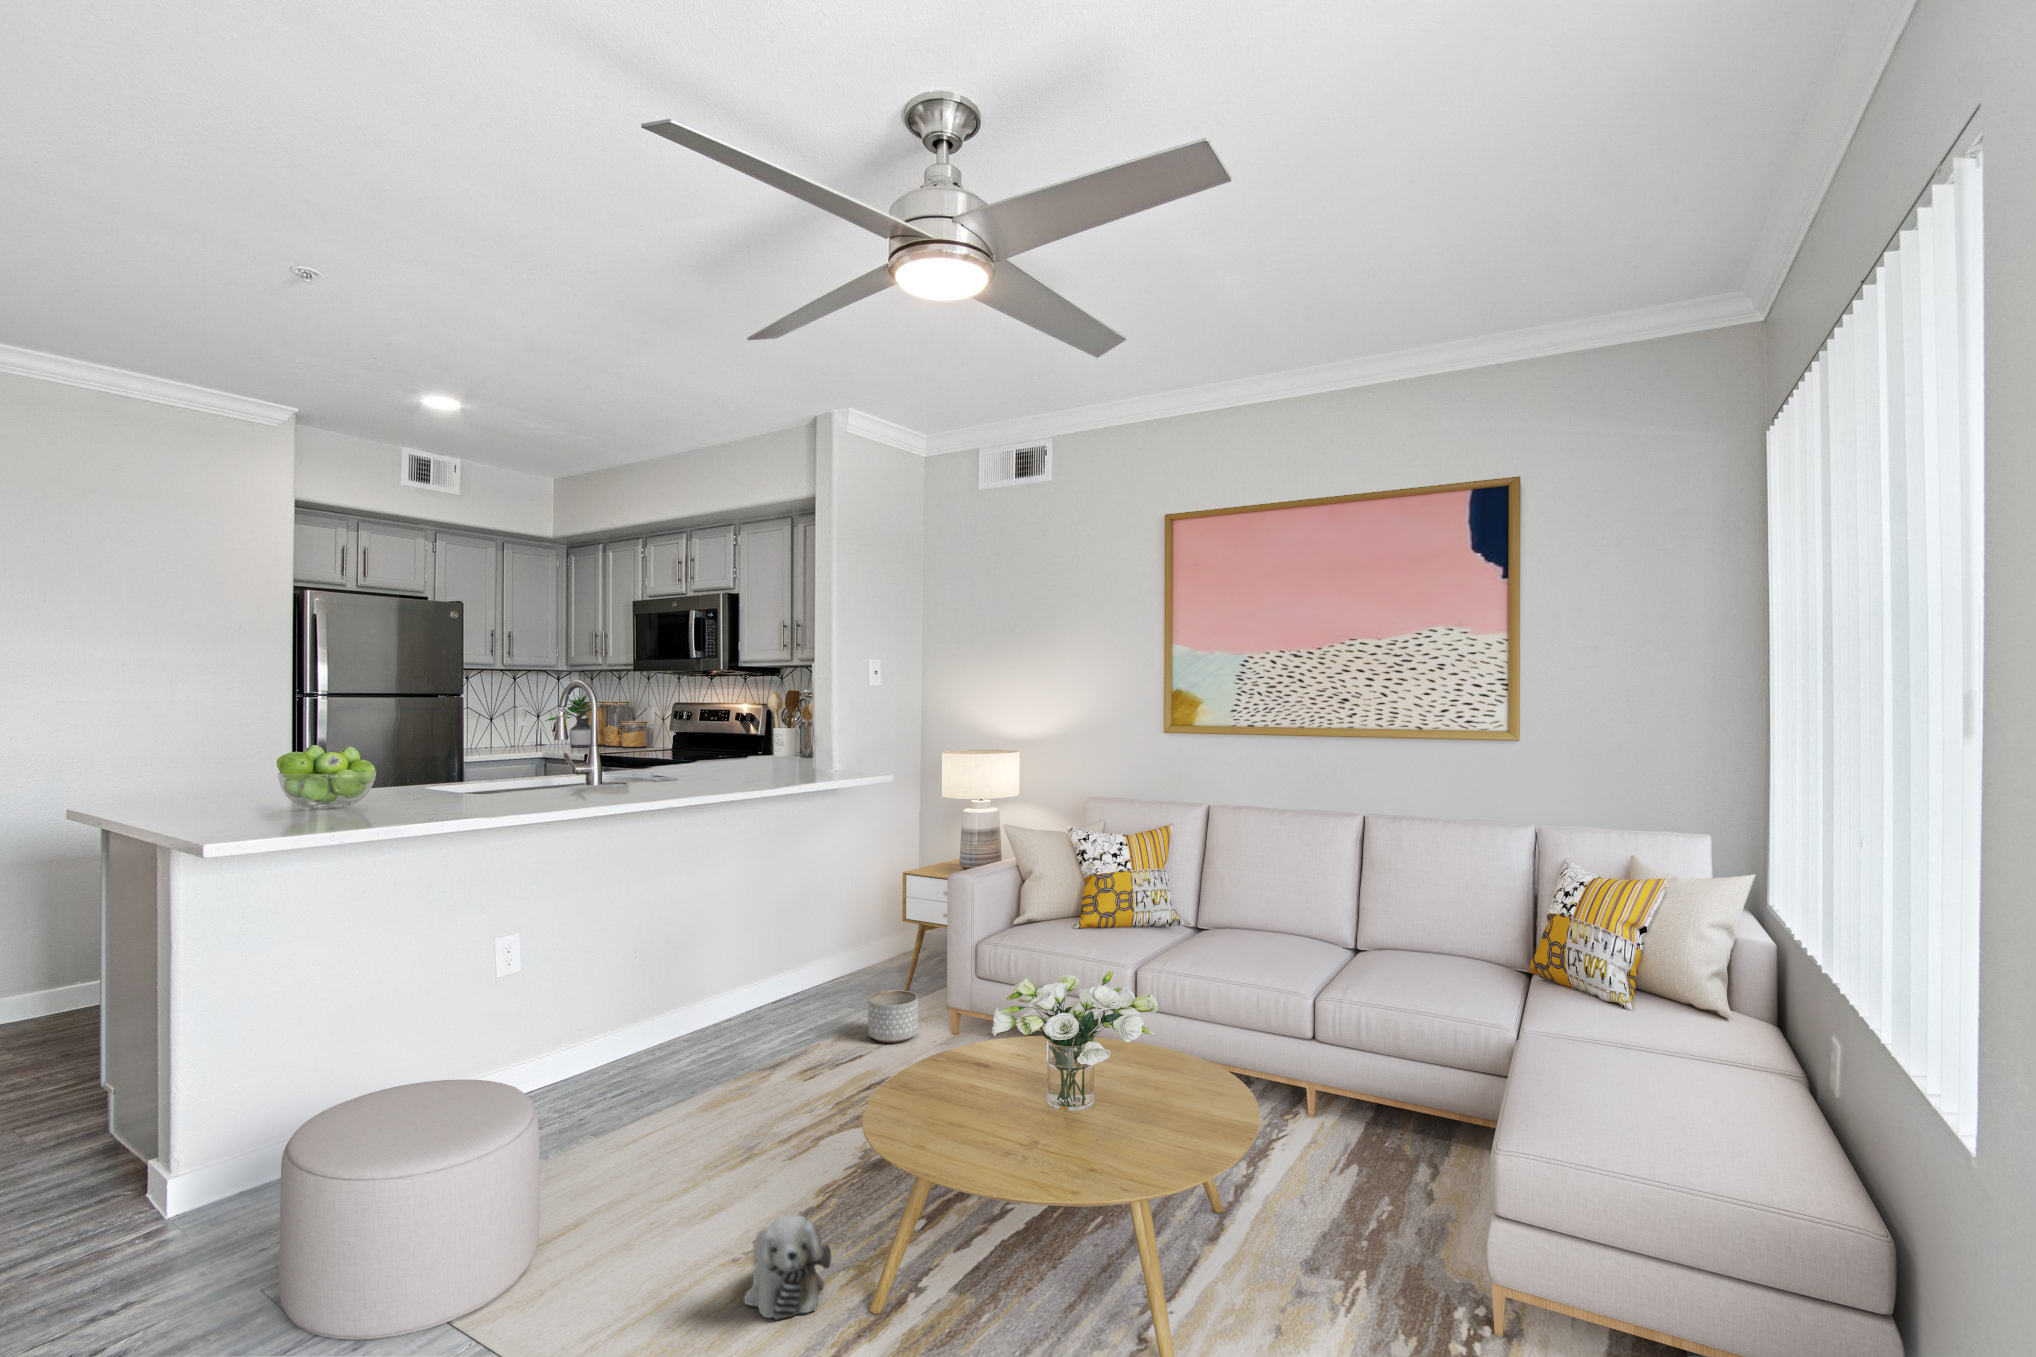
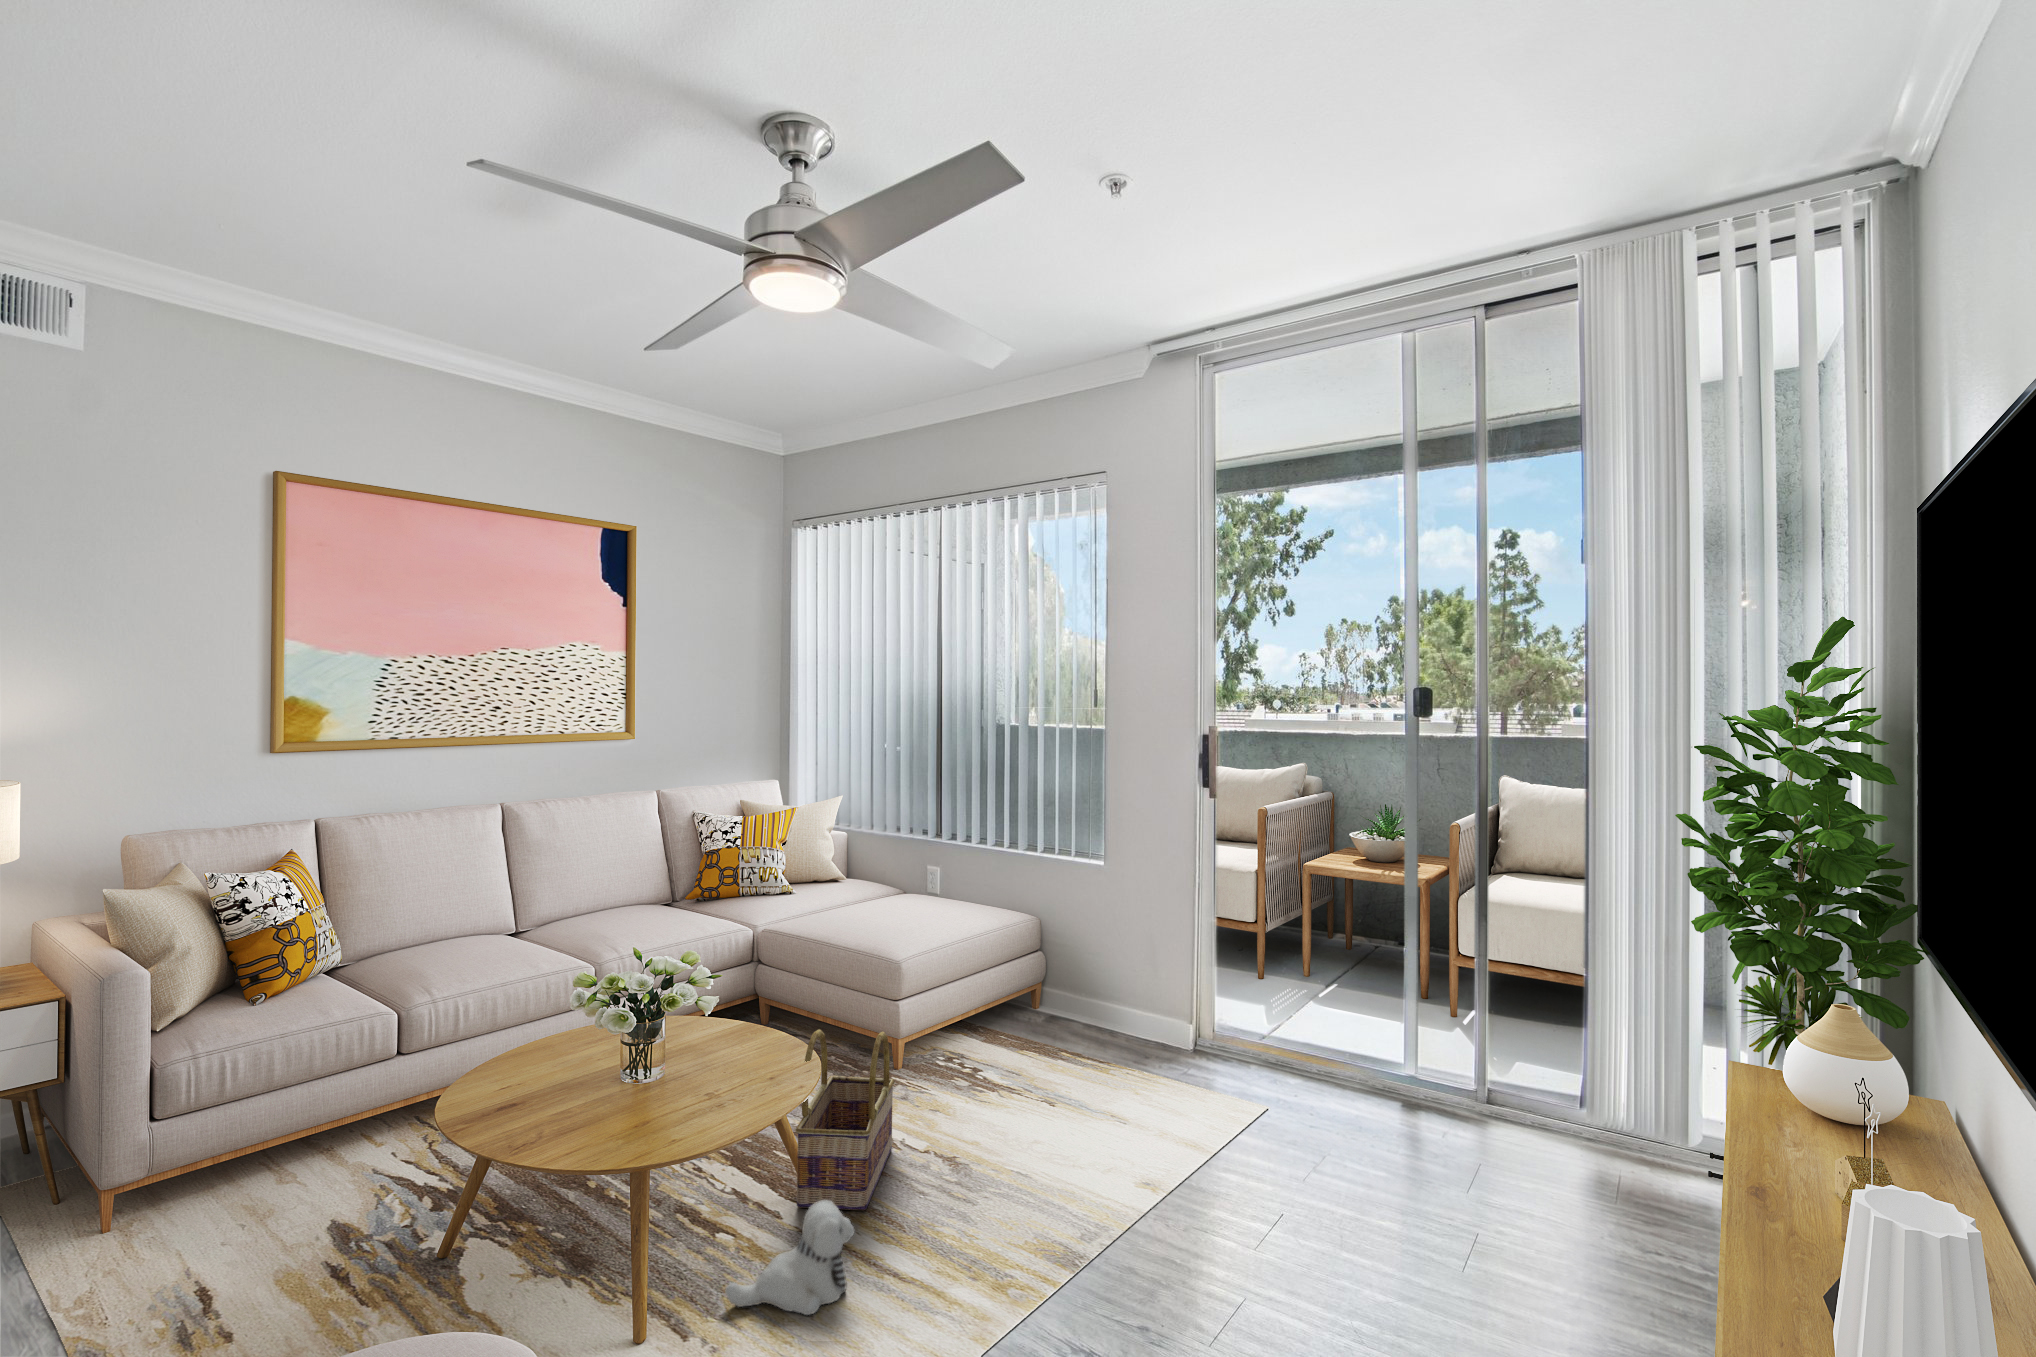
planter: present [868,990,918,1043] -> none [61,1184,173,1287]
basket: none [932,1090,1100,1318] -> present [796,1029,895,1210]

